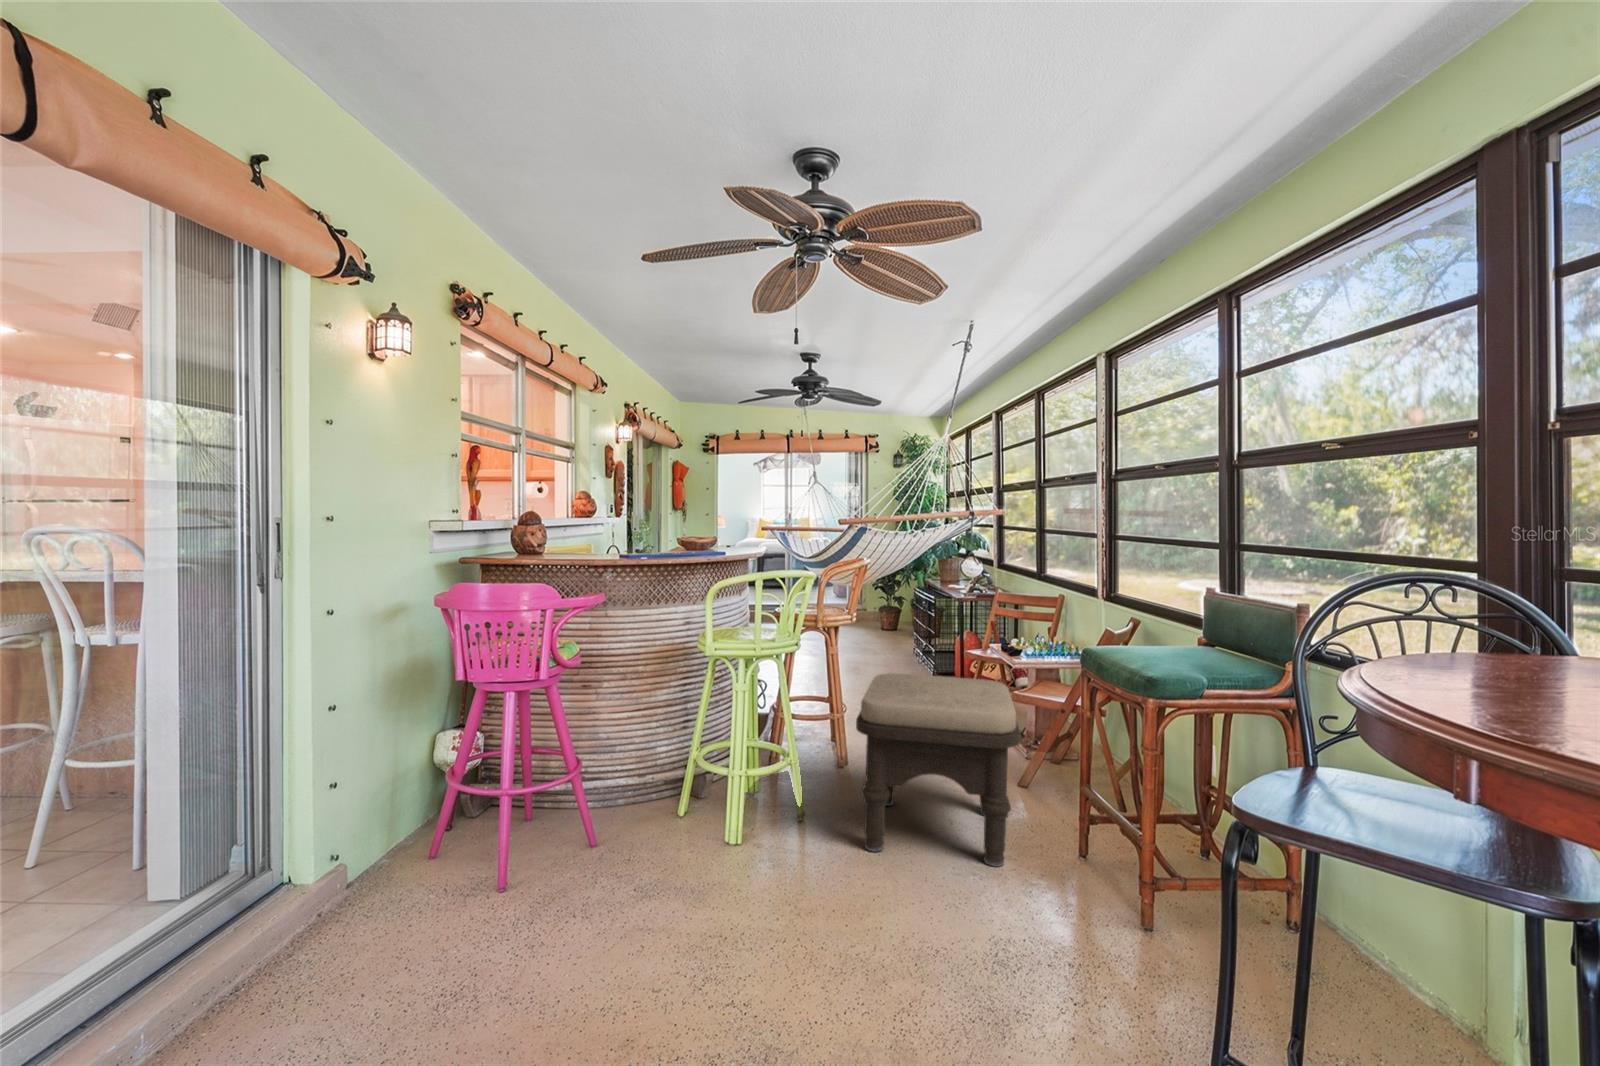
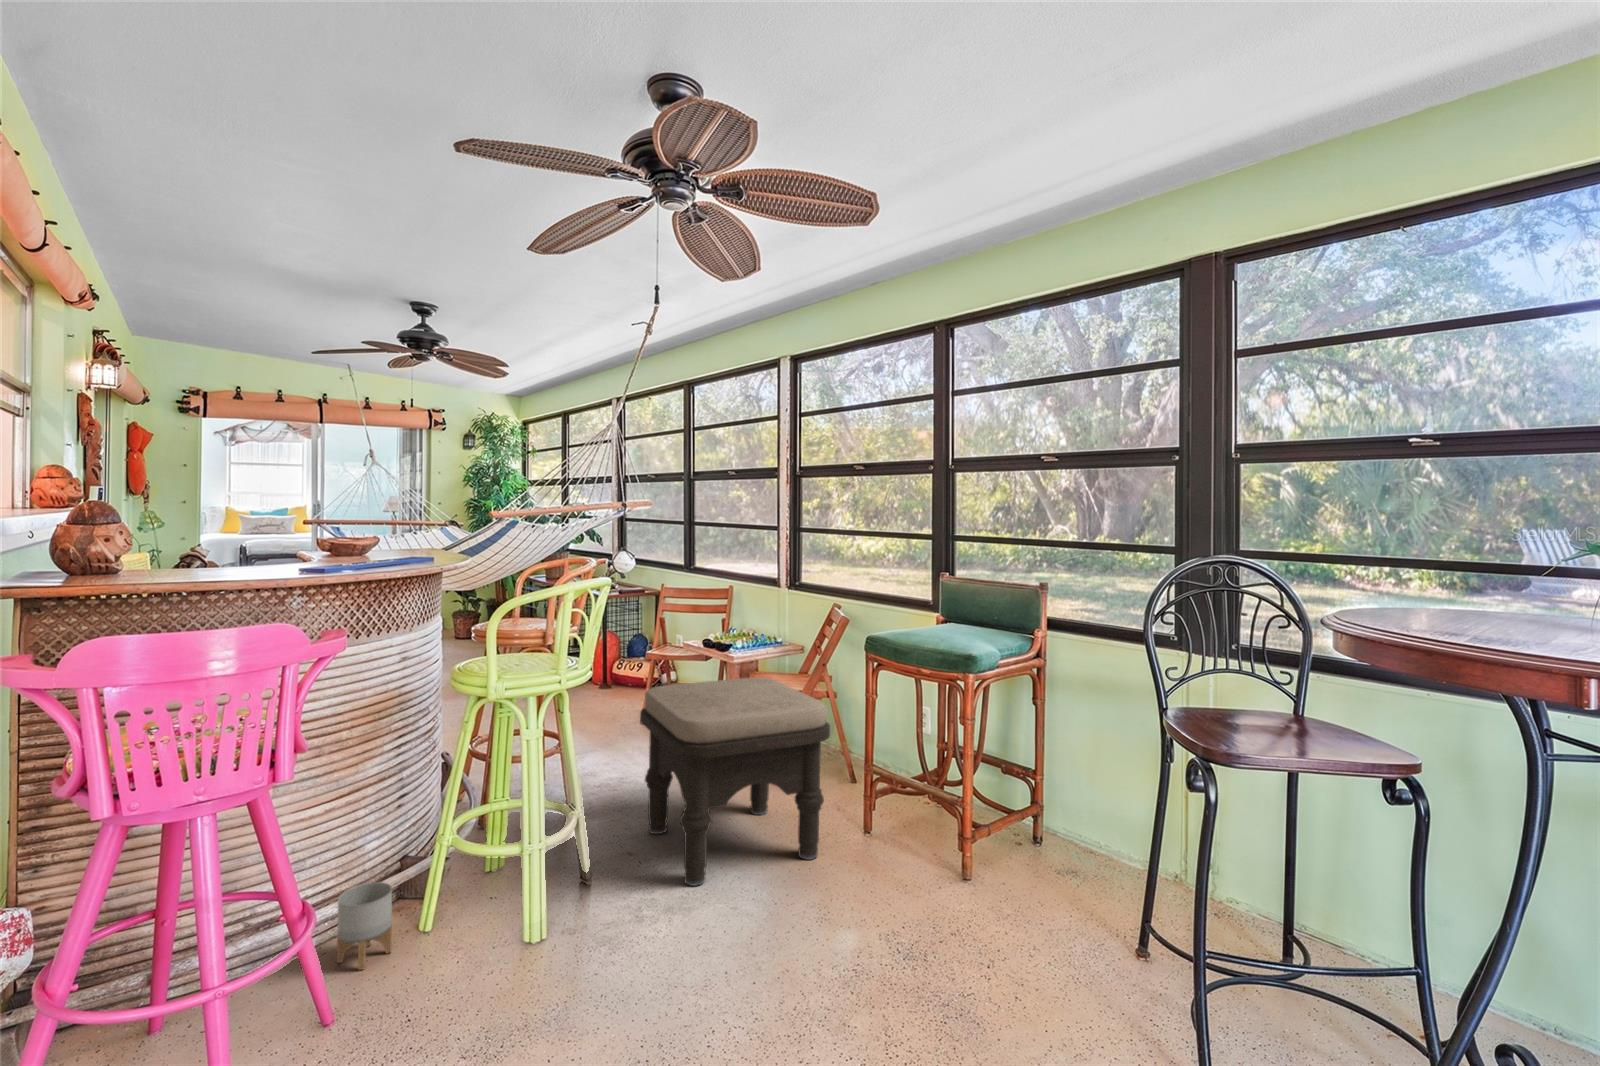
planter: none [622,771,655,827] -> present [337,882,392,970]

